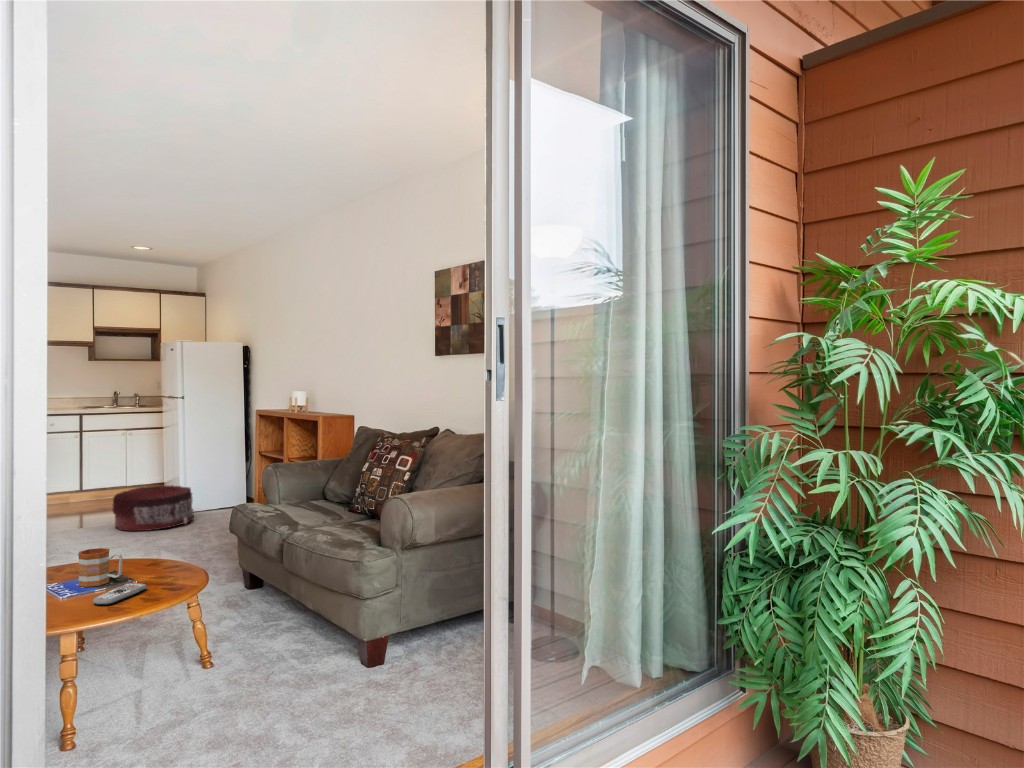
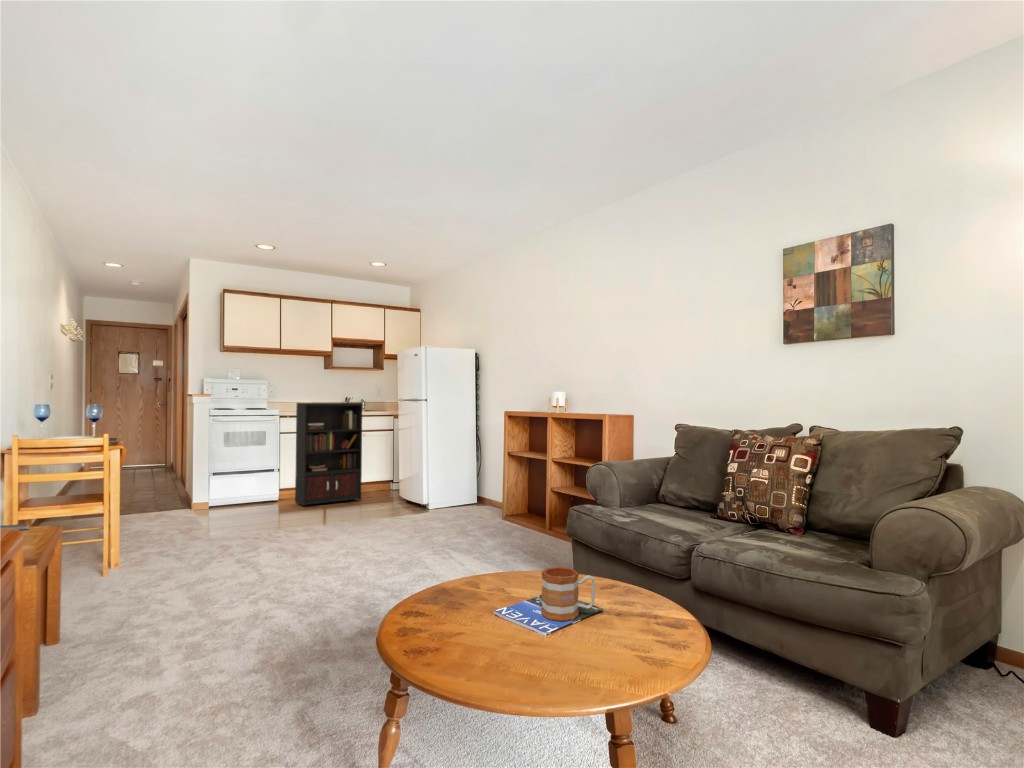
bookcase: none [41,399,124,510] -> present [295,403,362,506]
pouf: present [113,485,195,531] -> none [378,484,450,530]
remote control: present [93,583,147,605] -> none [615,620,651,658]

